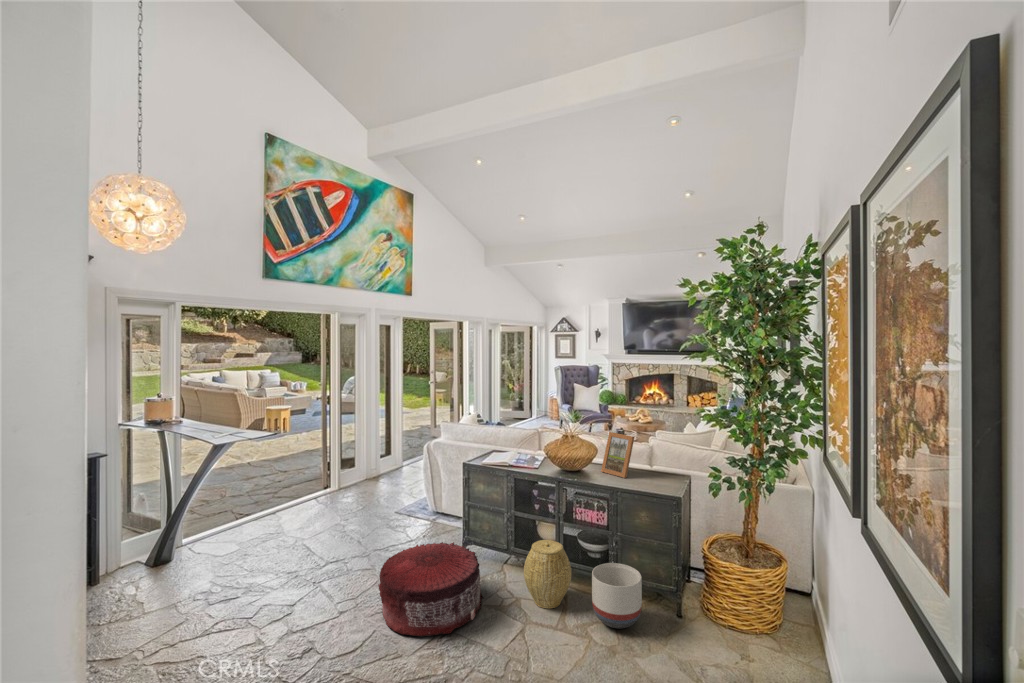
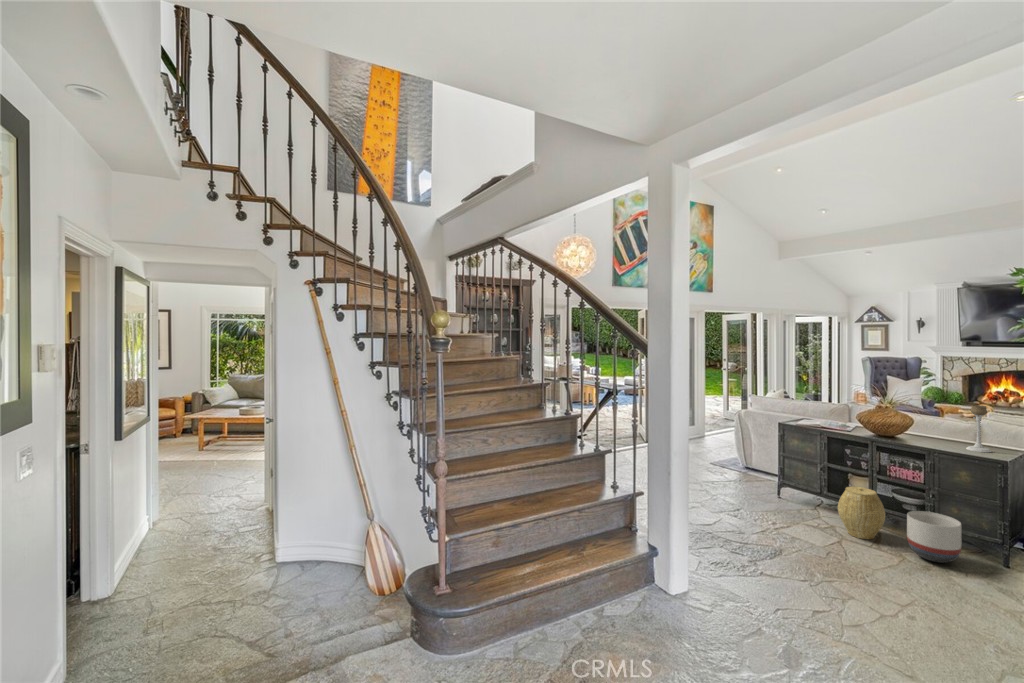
picture frame: present [601,432,634,478] -> none [918,405,957,445]
candle holder: none [643,432,664,486] -> present [966,405,992,452]
pouf: present [378,542,484,636] -> none [717,475,801,534]

